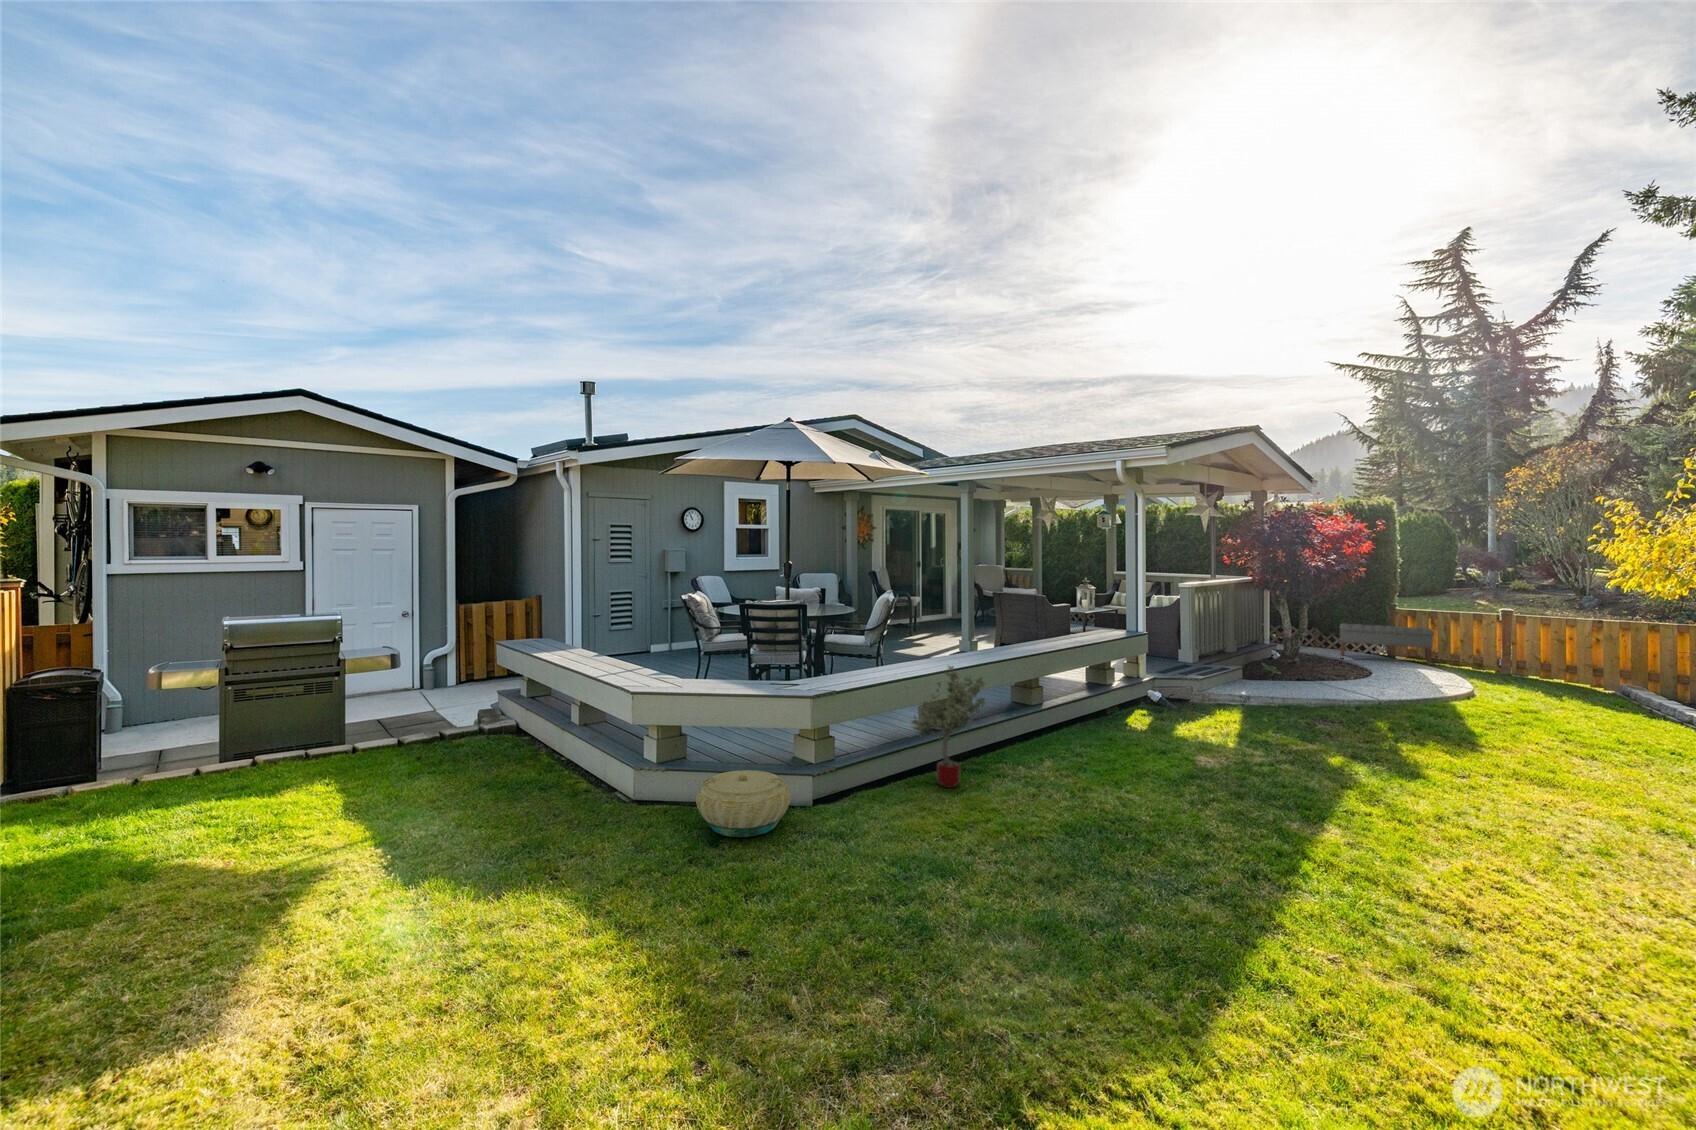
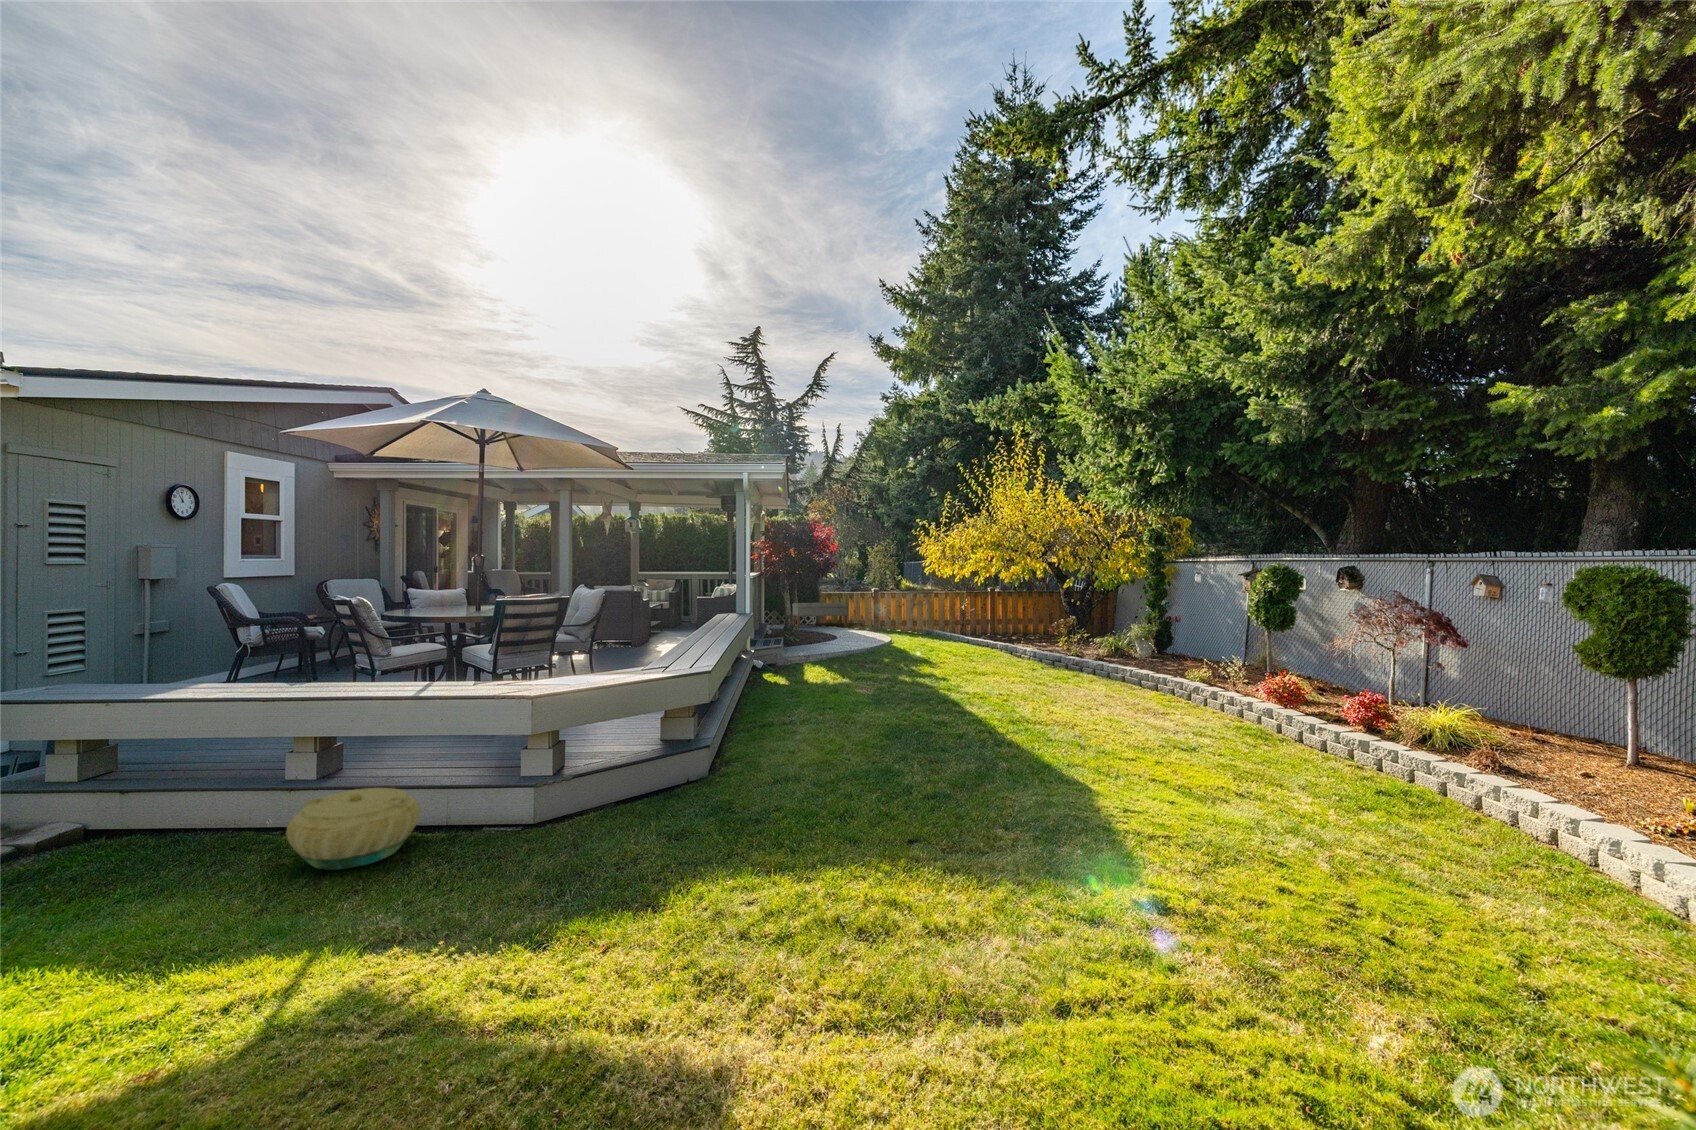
side table: none [1540,618,1605,689] -> present [906,591,934,631]
potted tree: present [911,666,986,788] -> none [747,640,801,745]
basket: present [696,770,791,837] -> present [286,788,420,870]

